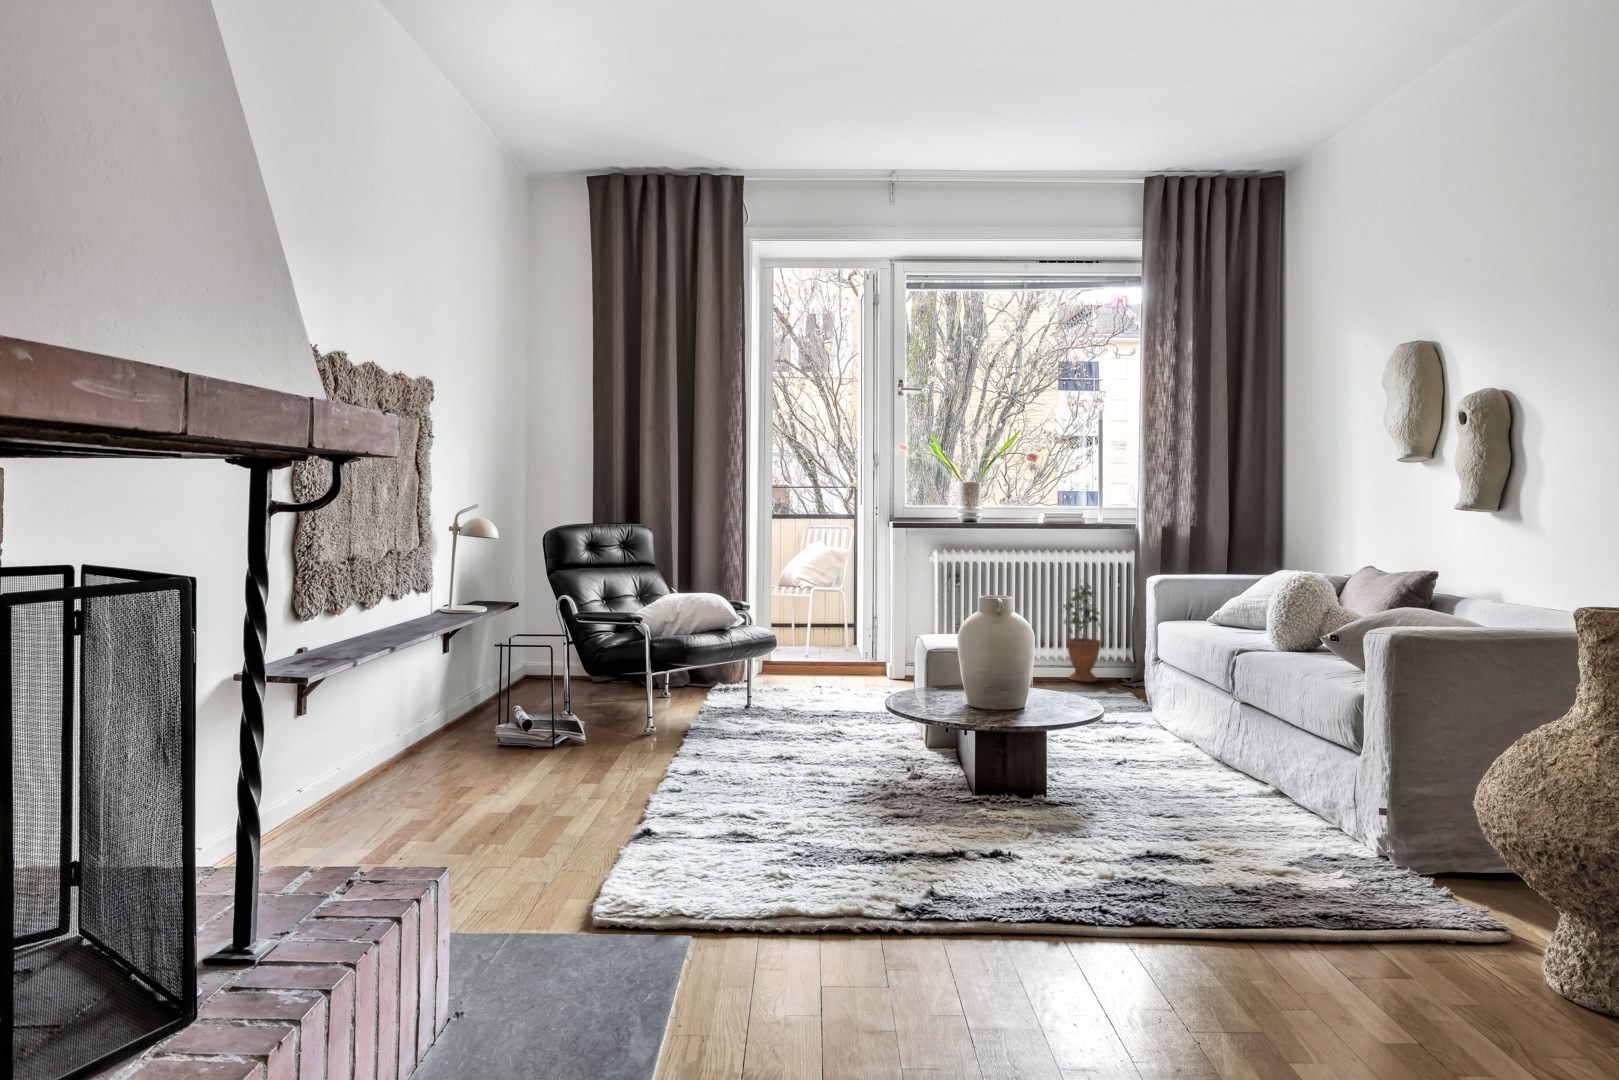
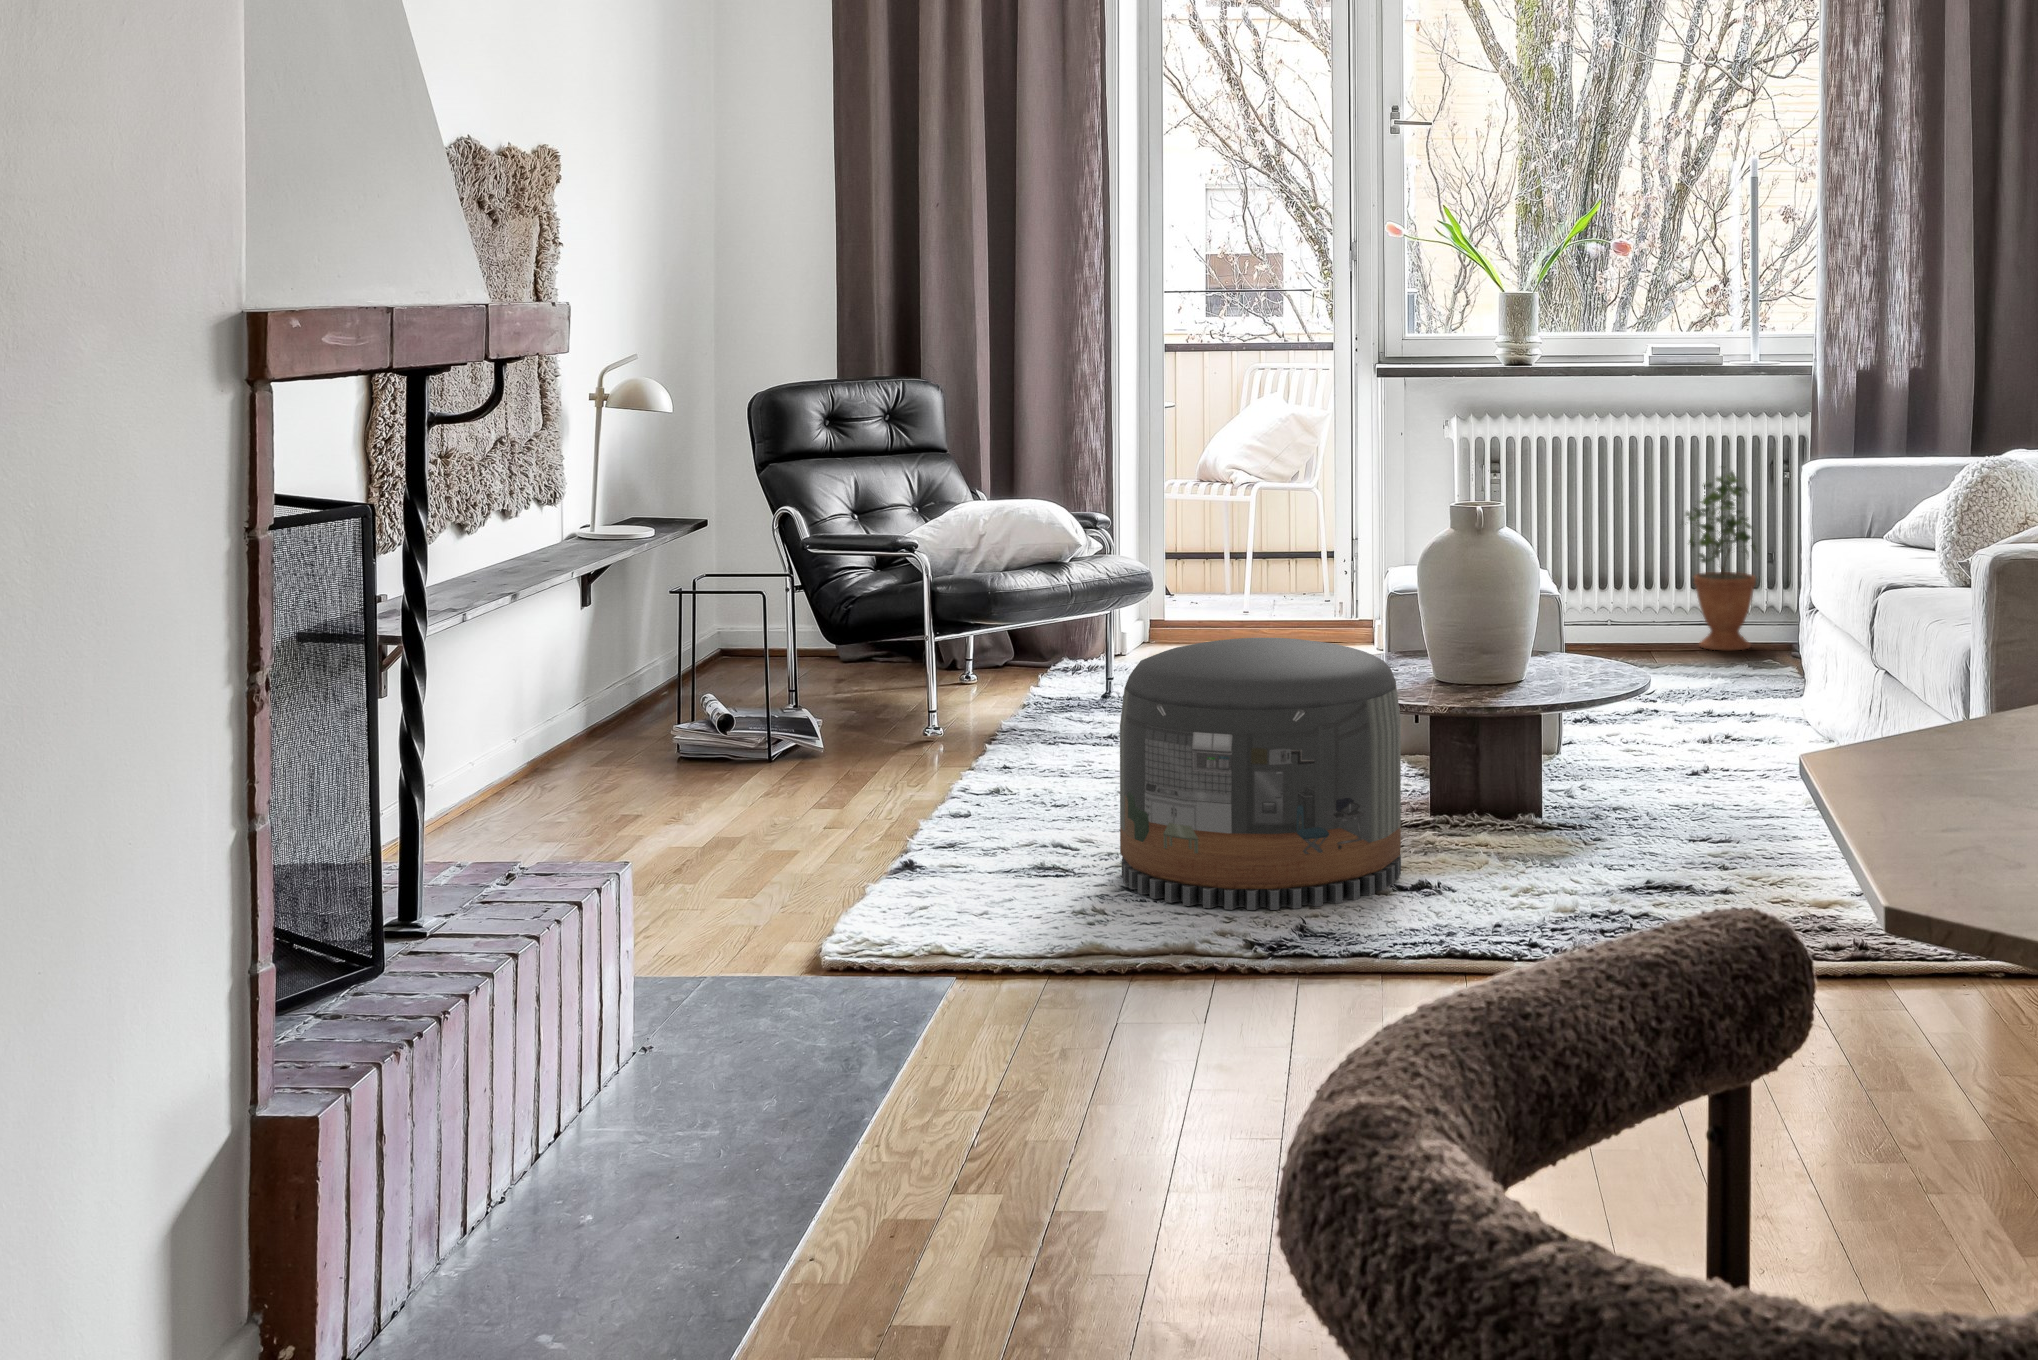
pouf: none [790,682,981,874] -> present [1120,638,1401,910]

